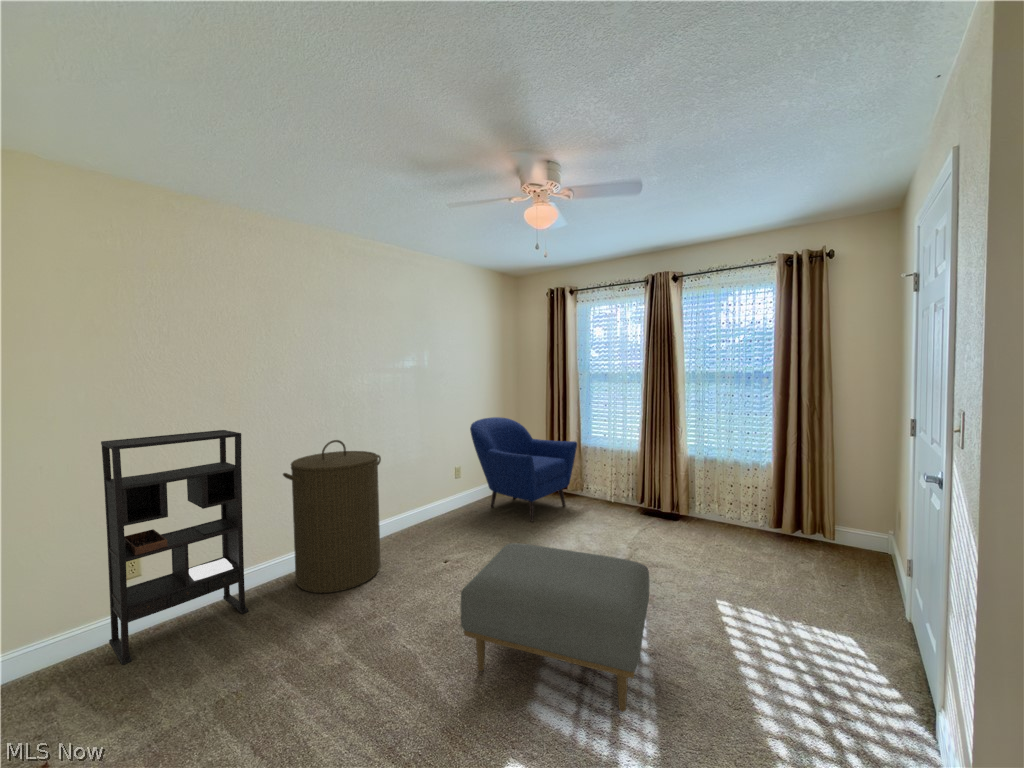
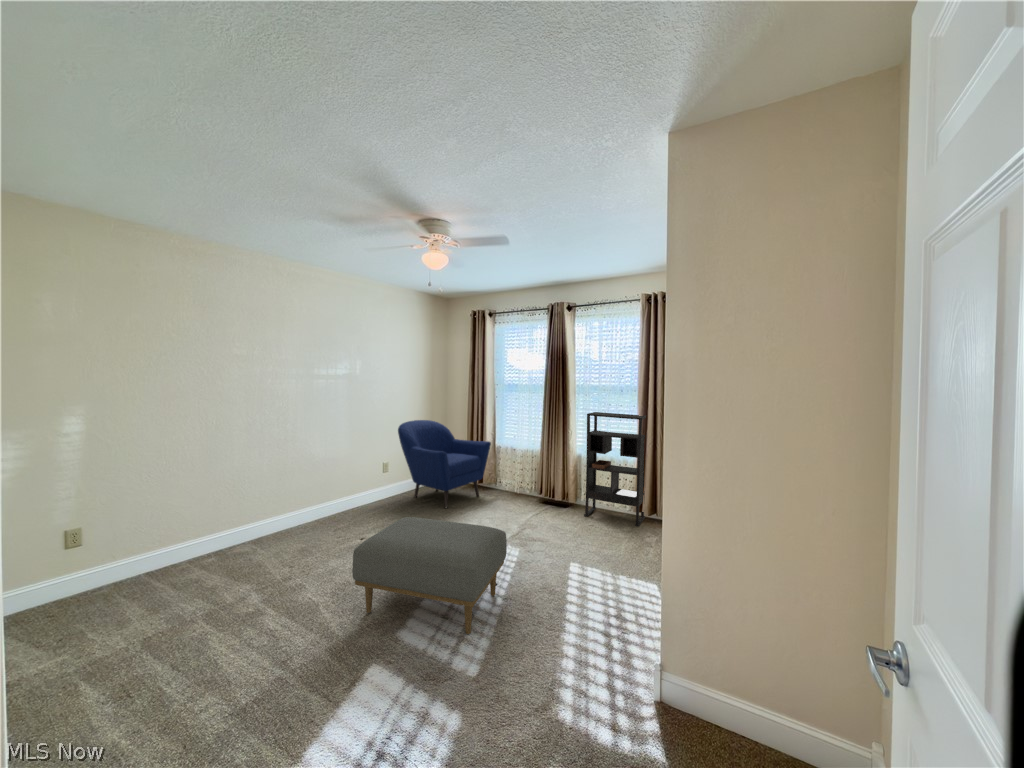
bookshelf: present [101,430,248,665] -> present [584,412,646,526]
laundry hamper: present [283,440,381,593] -> none [217,434,309,563]

